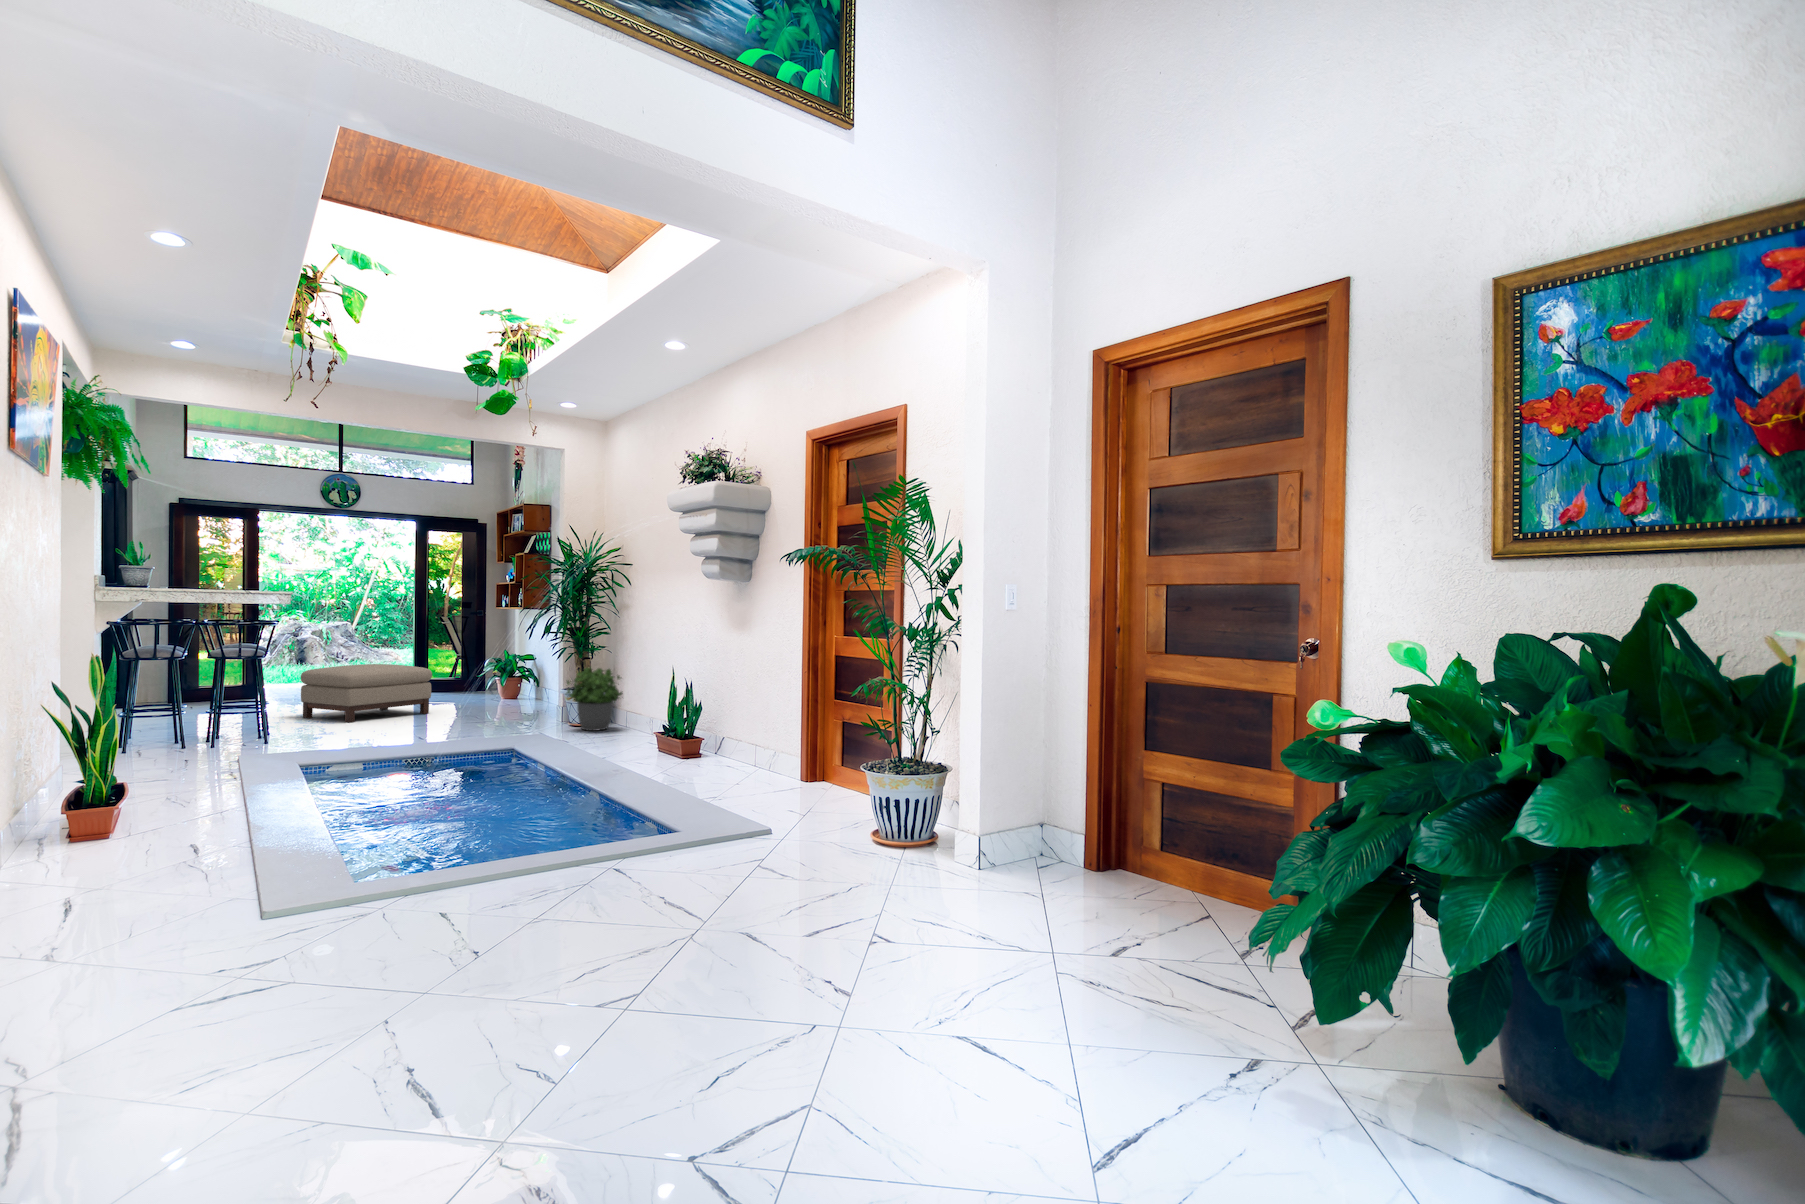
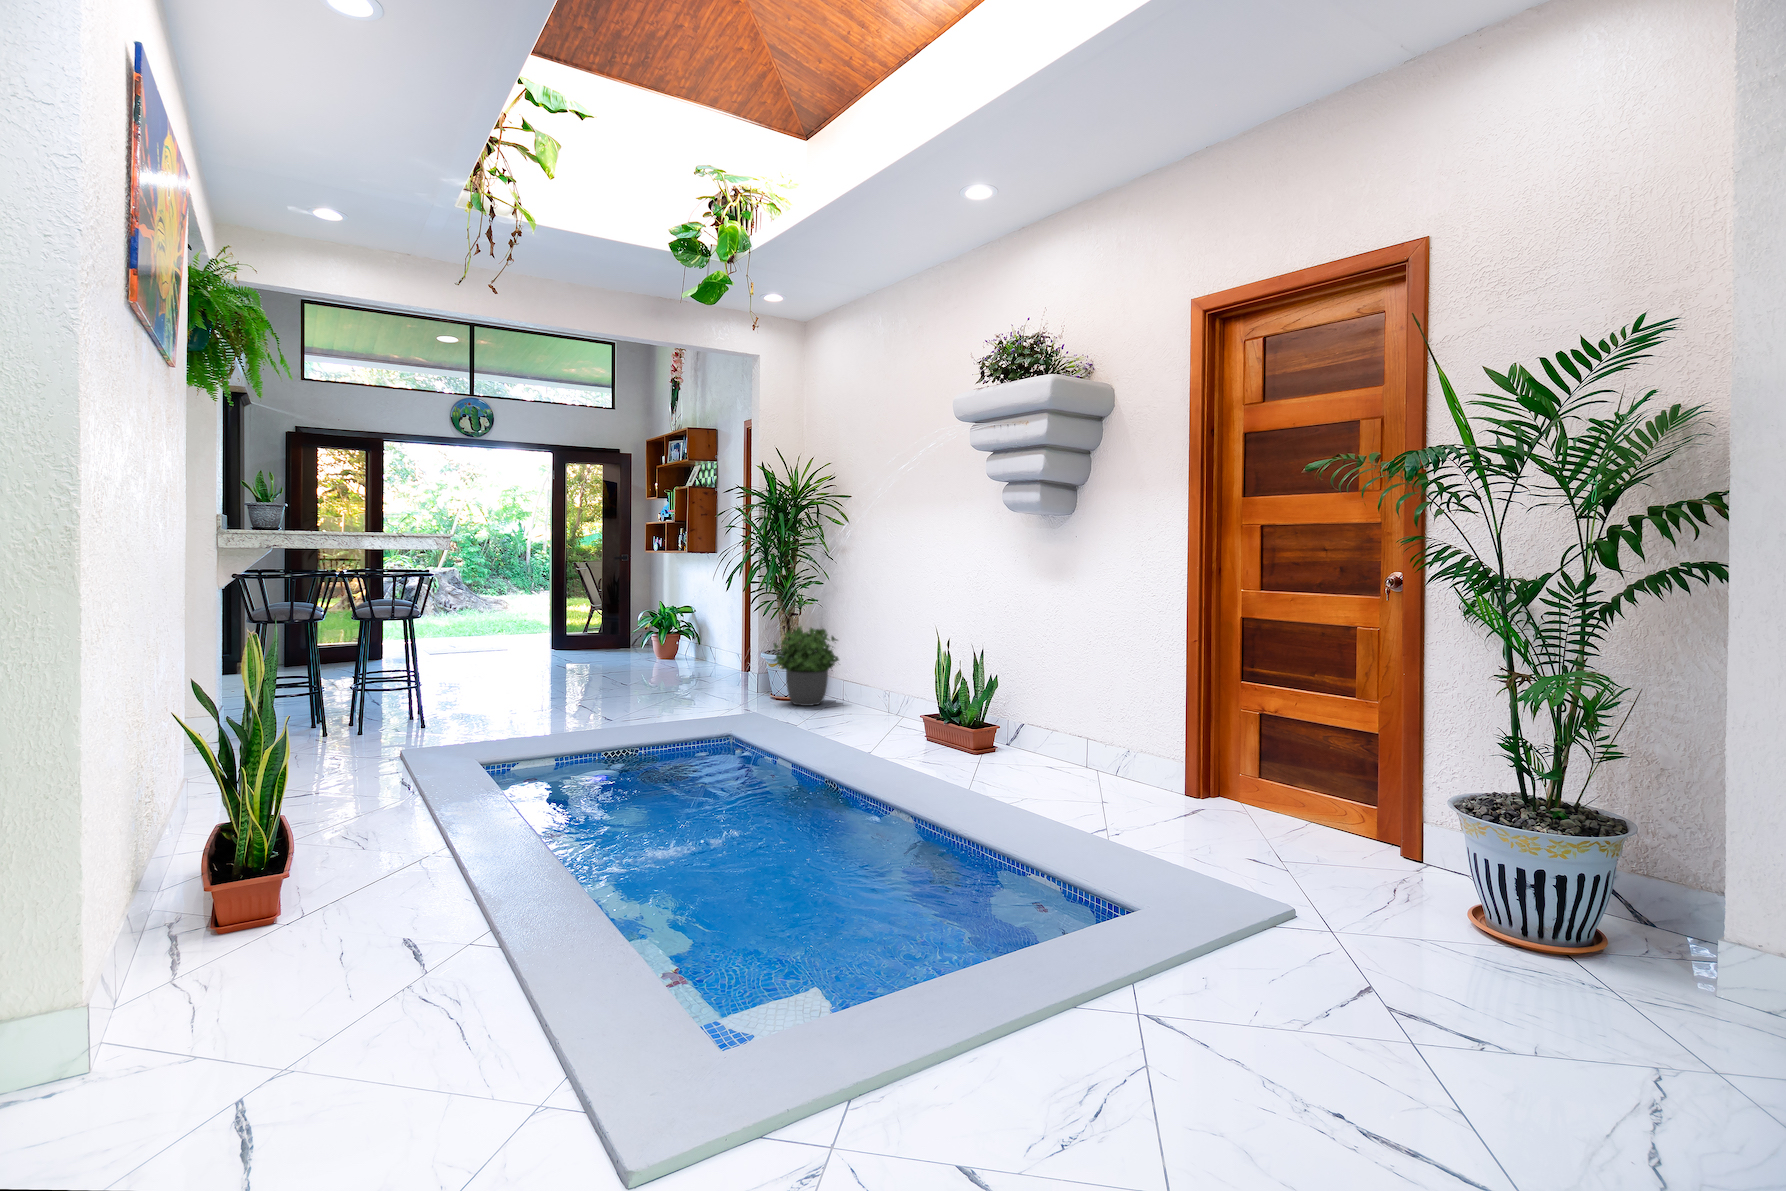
ottoman: present [301,664,432,723] -> none [448,622,595,693]

